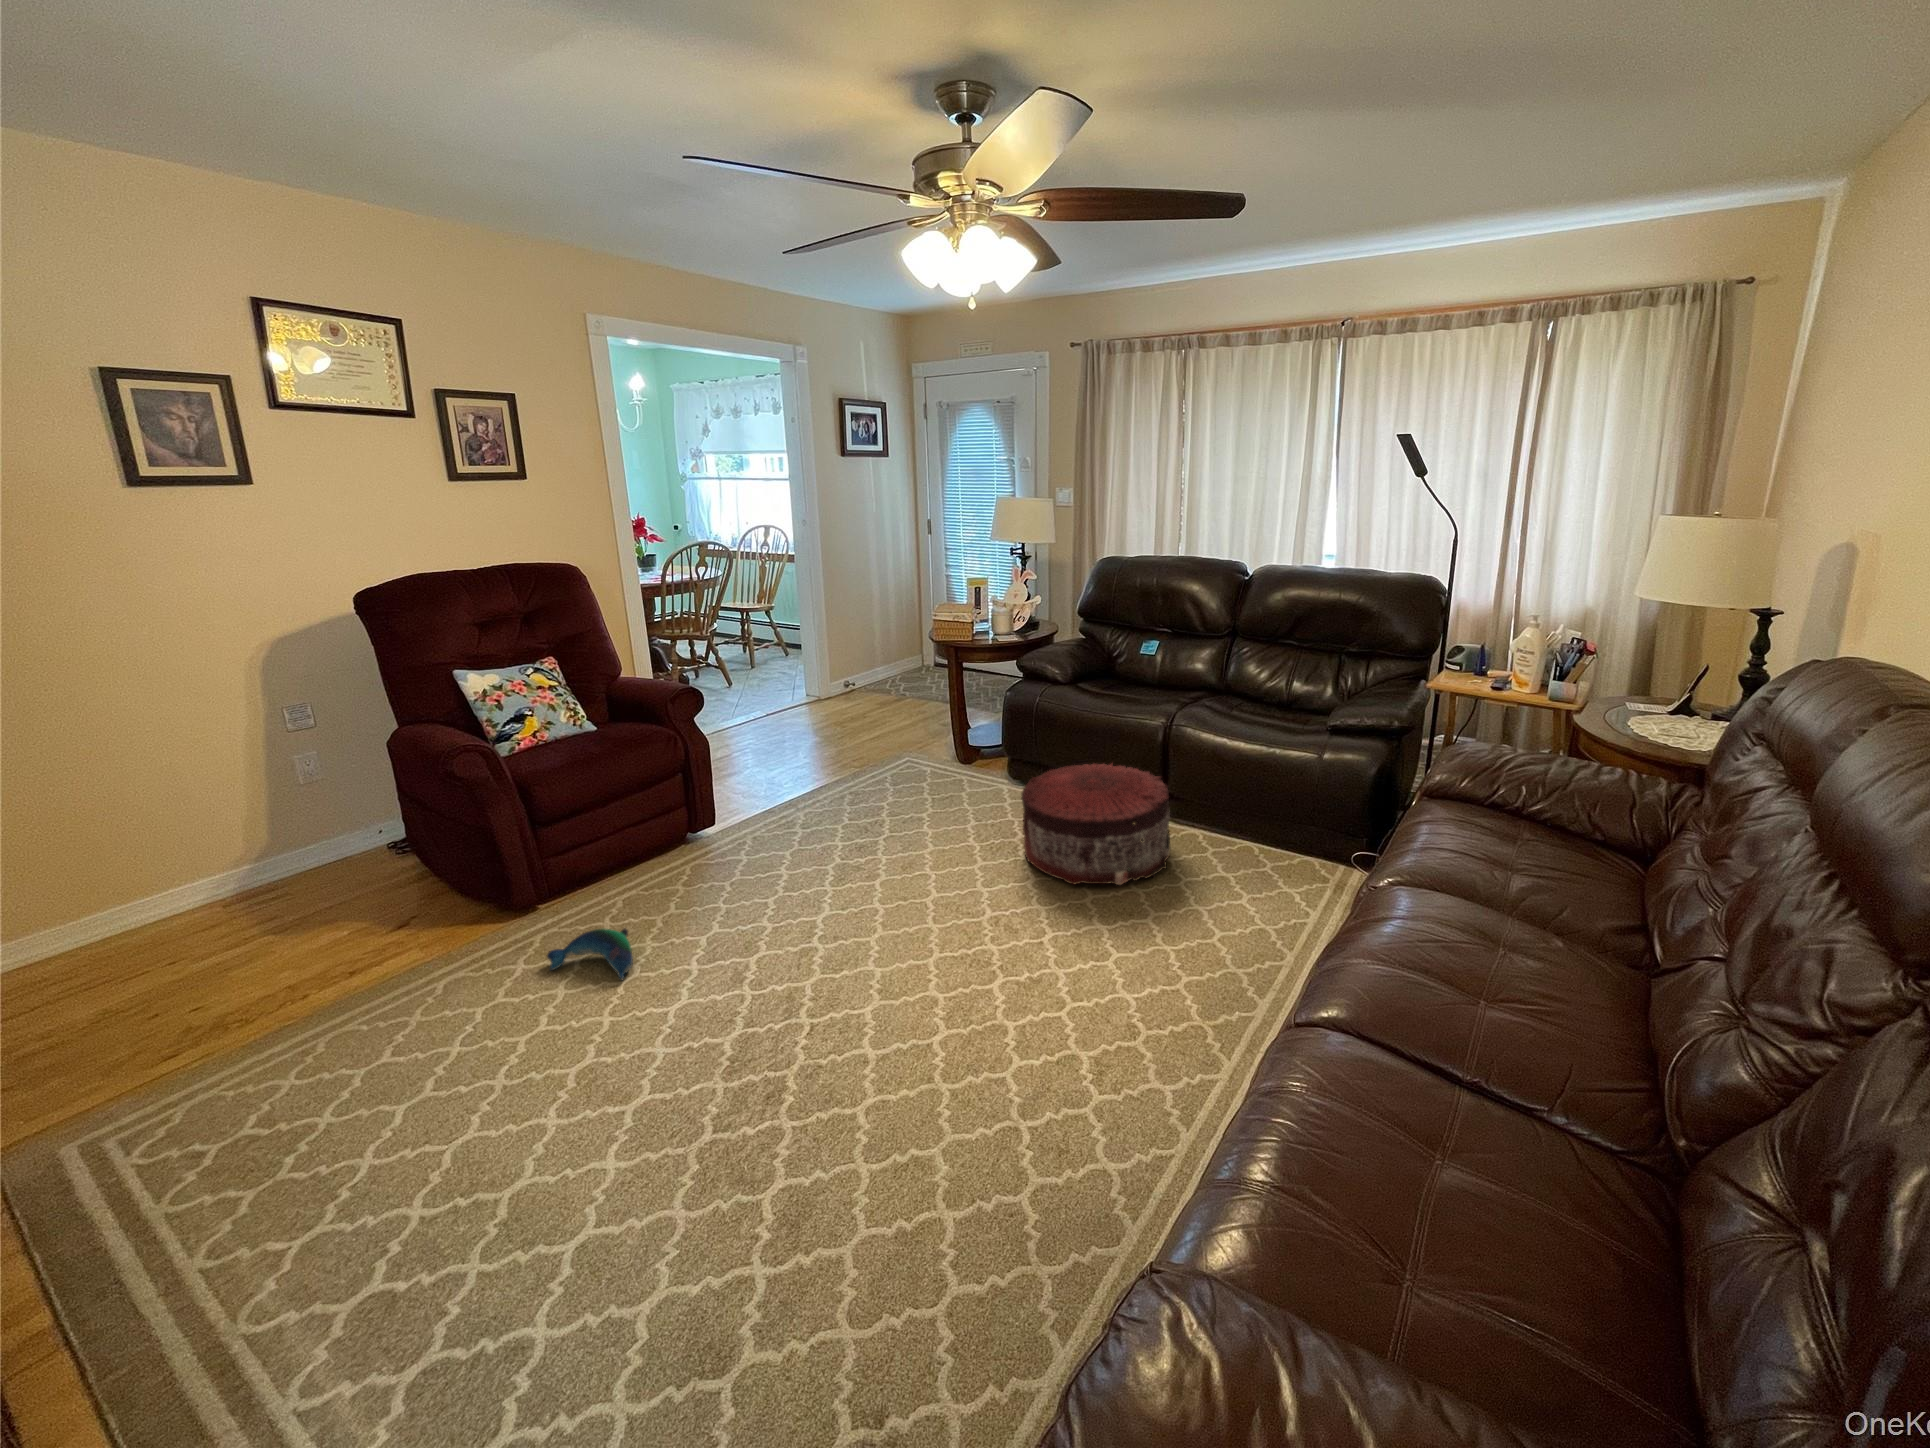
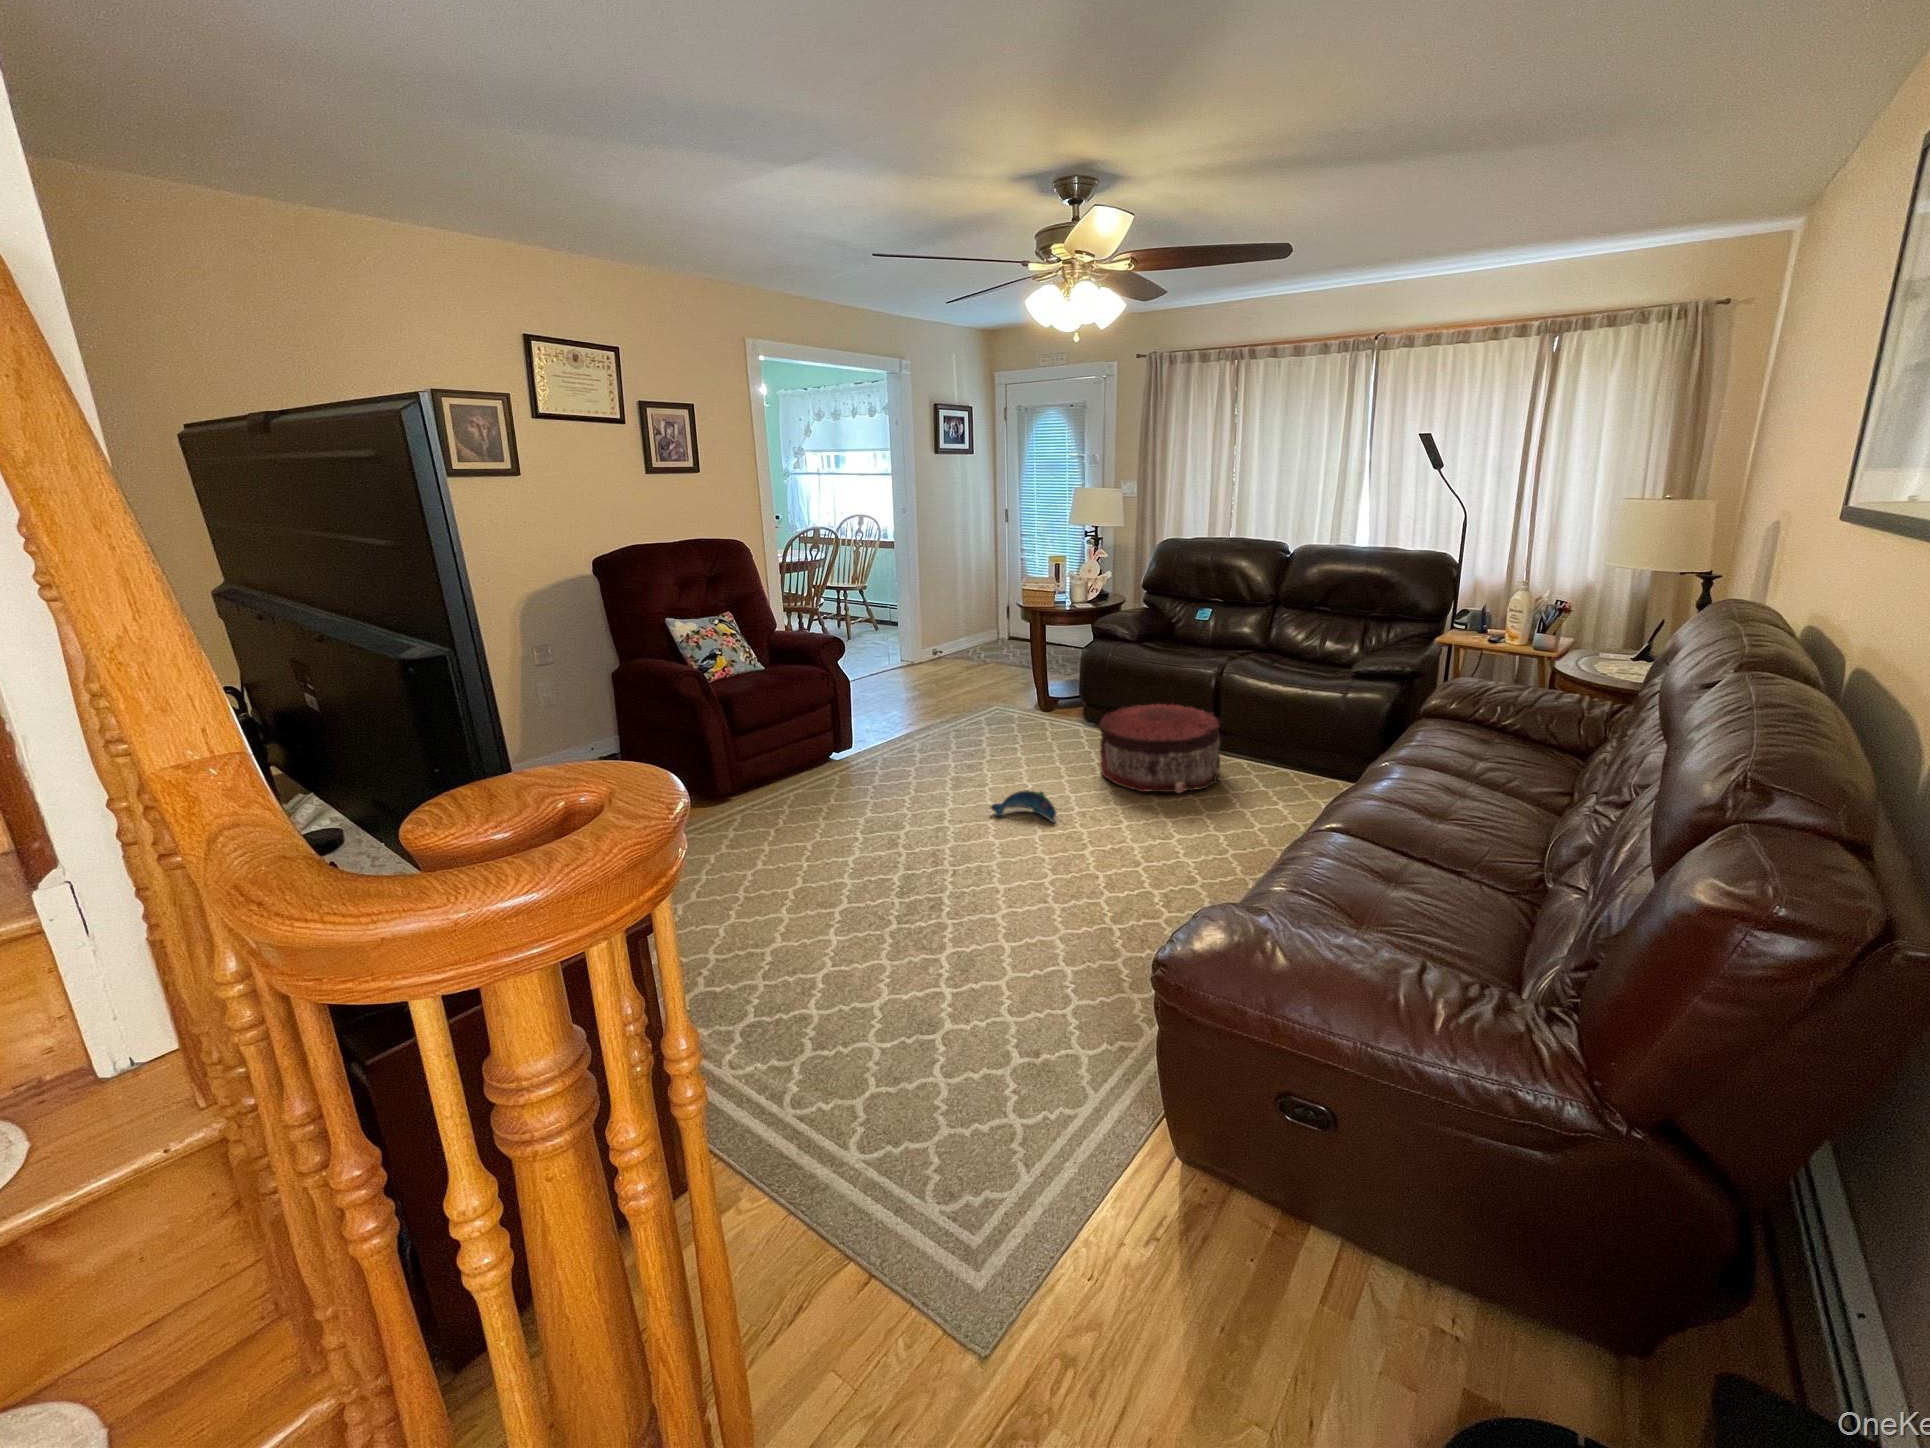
plush toy: present [547,928,633,980] -> present [991,790,1056,822]

